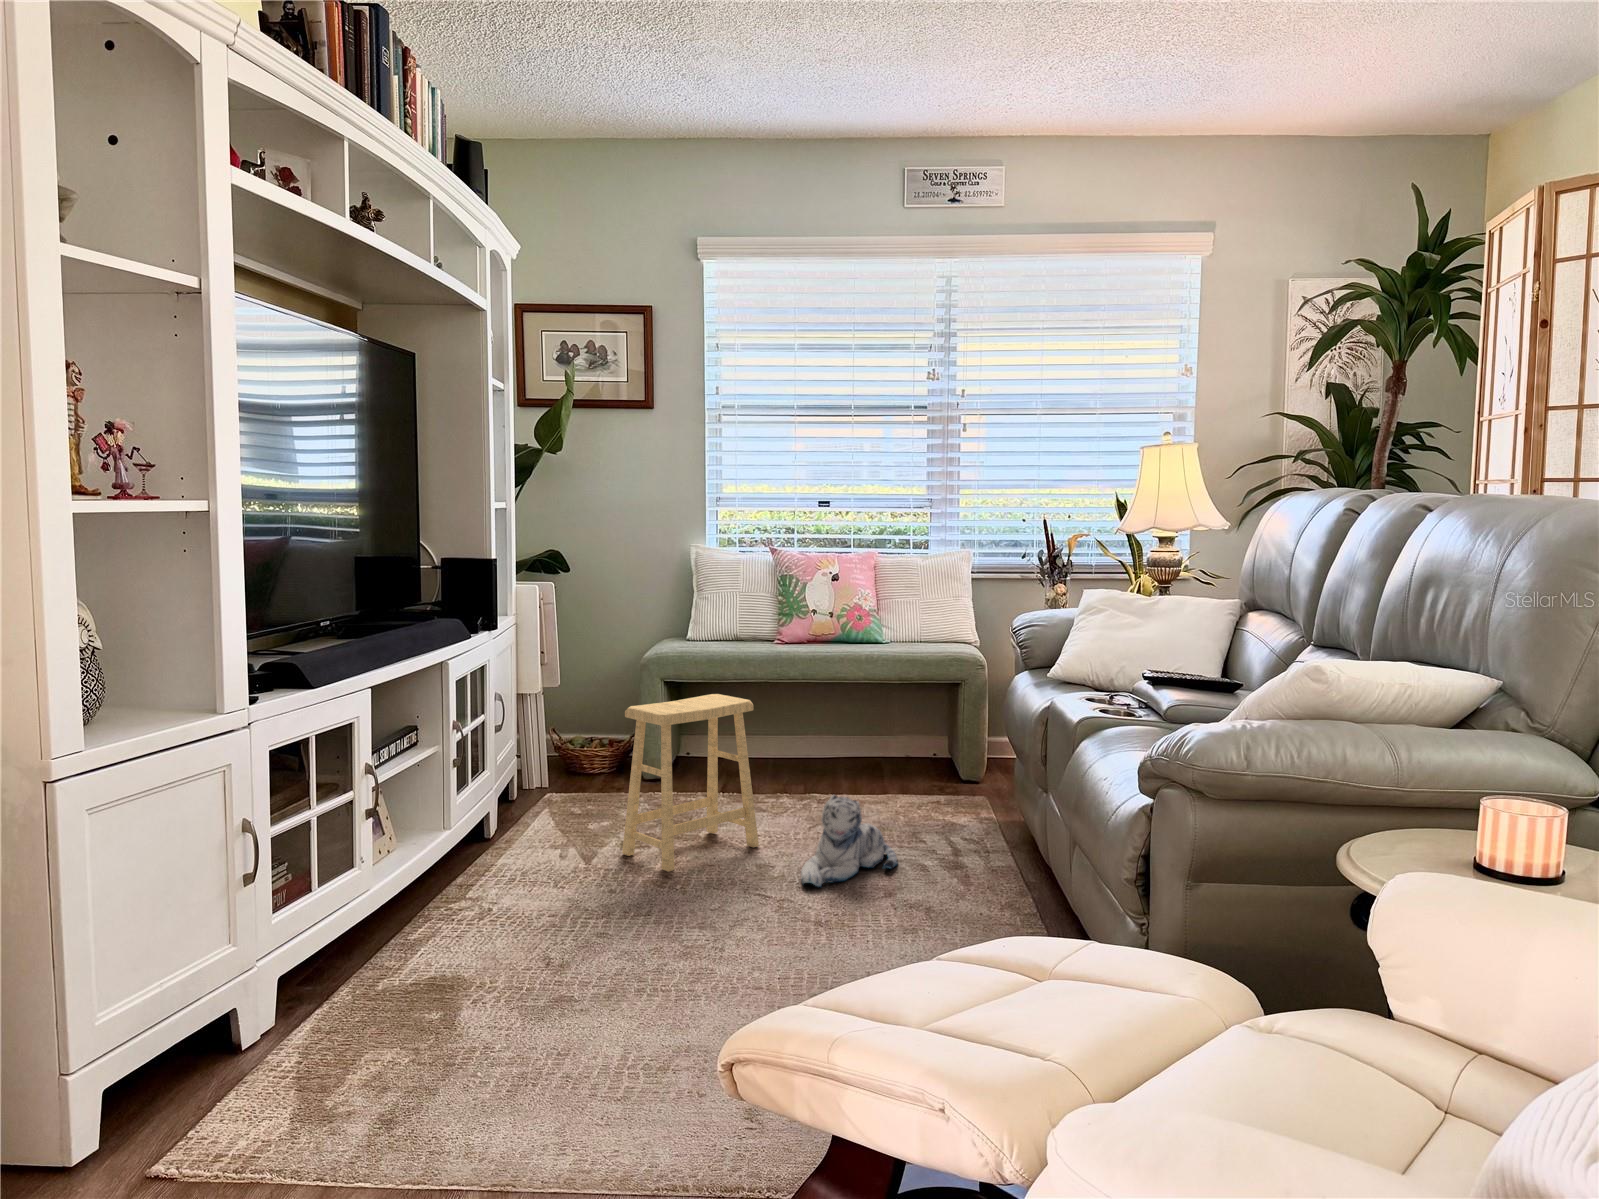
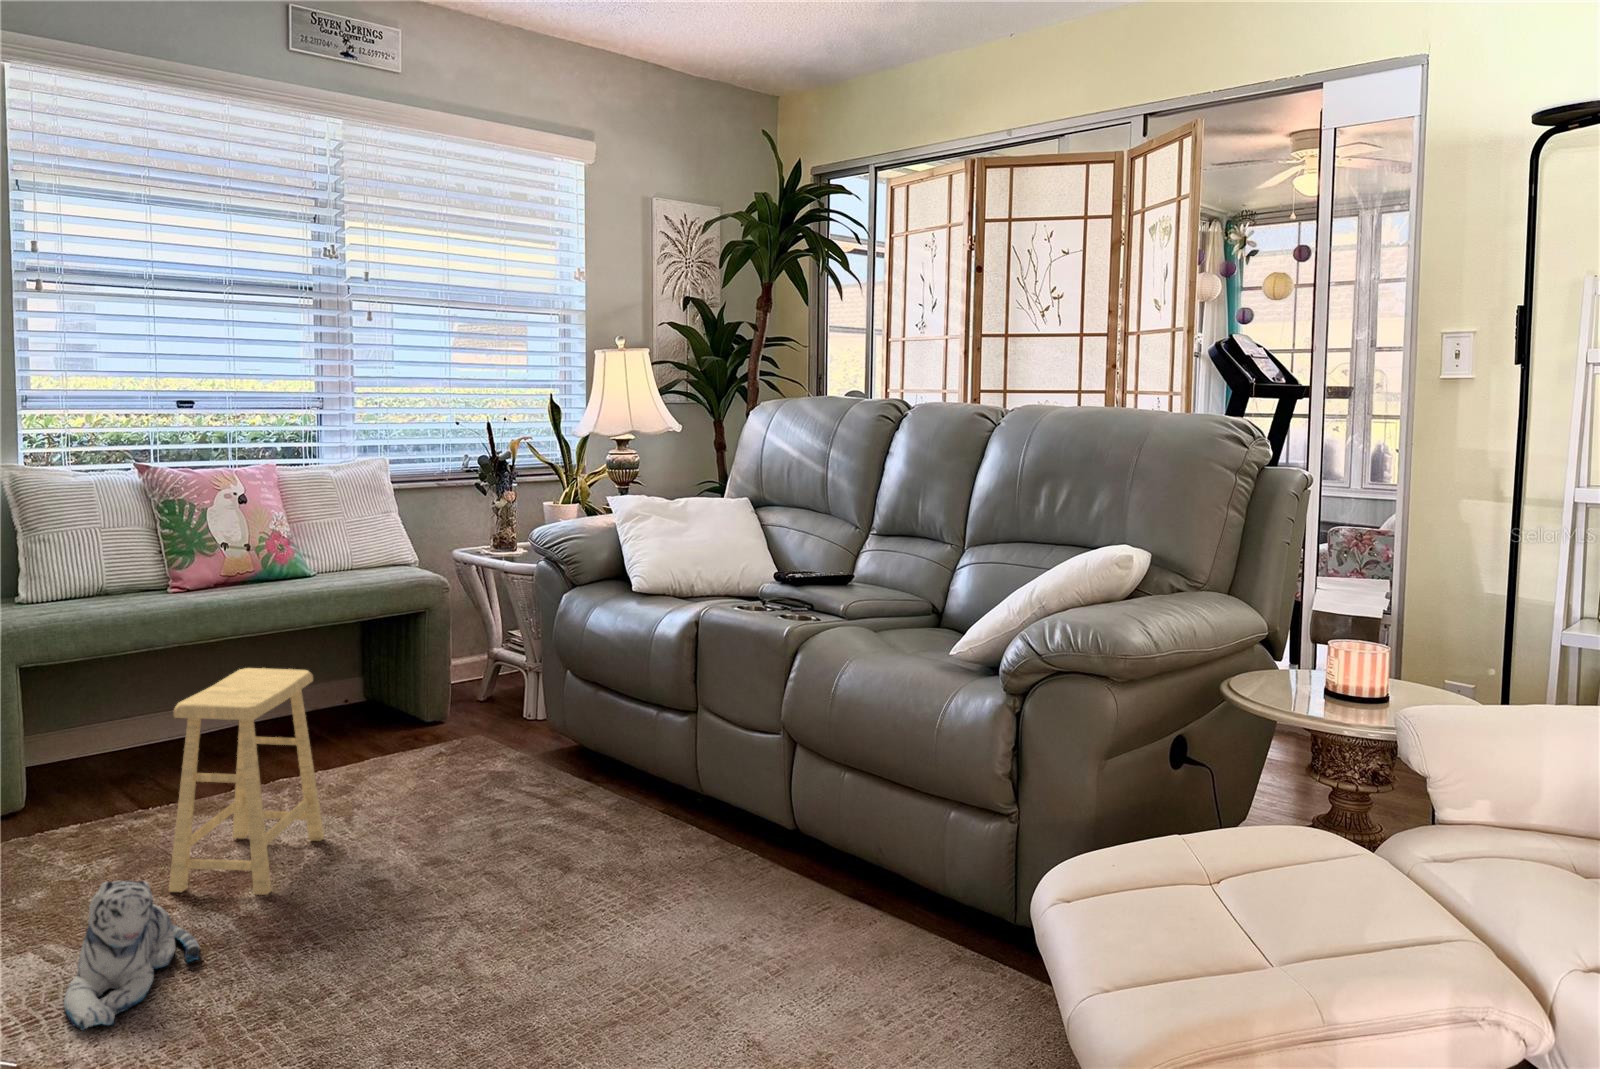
plush toy: present [801,795,897,887] -> present [64,880,200,1031]

